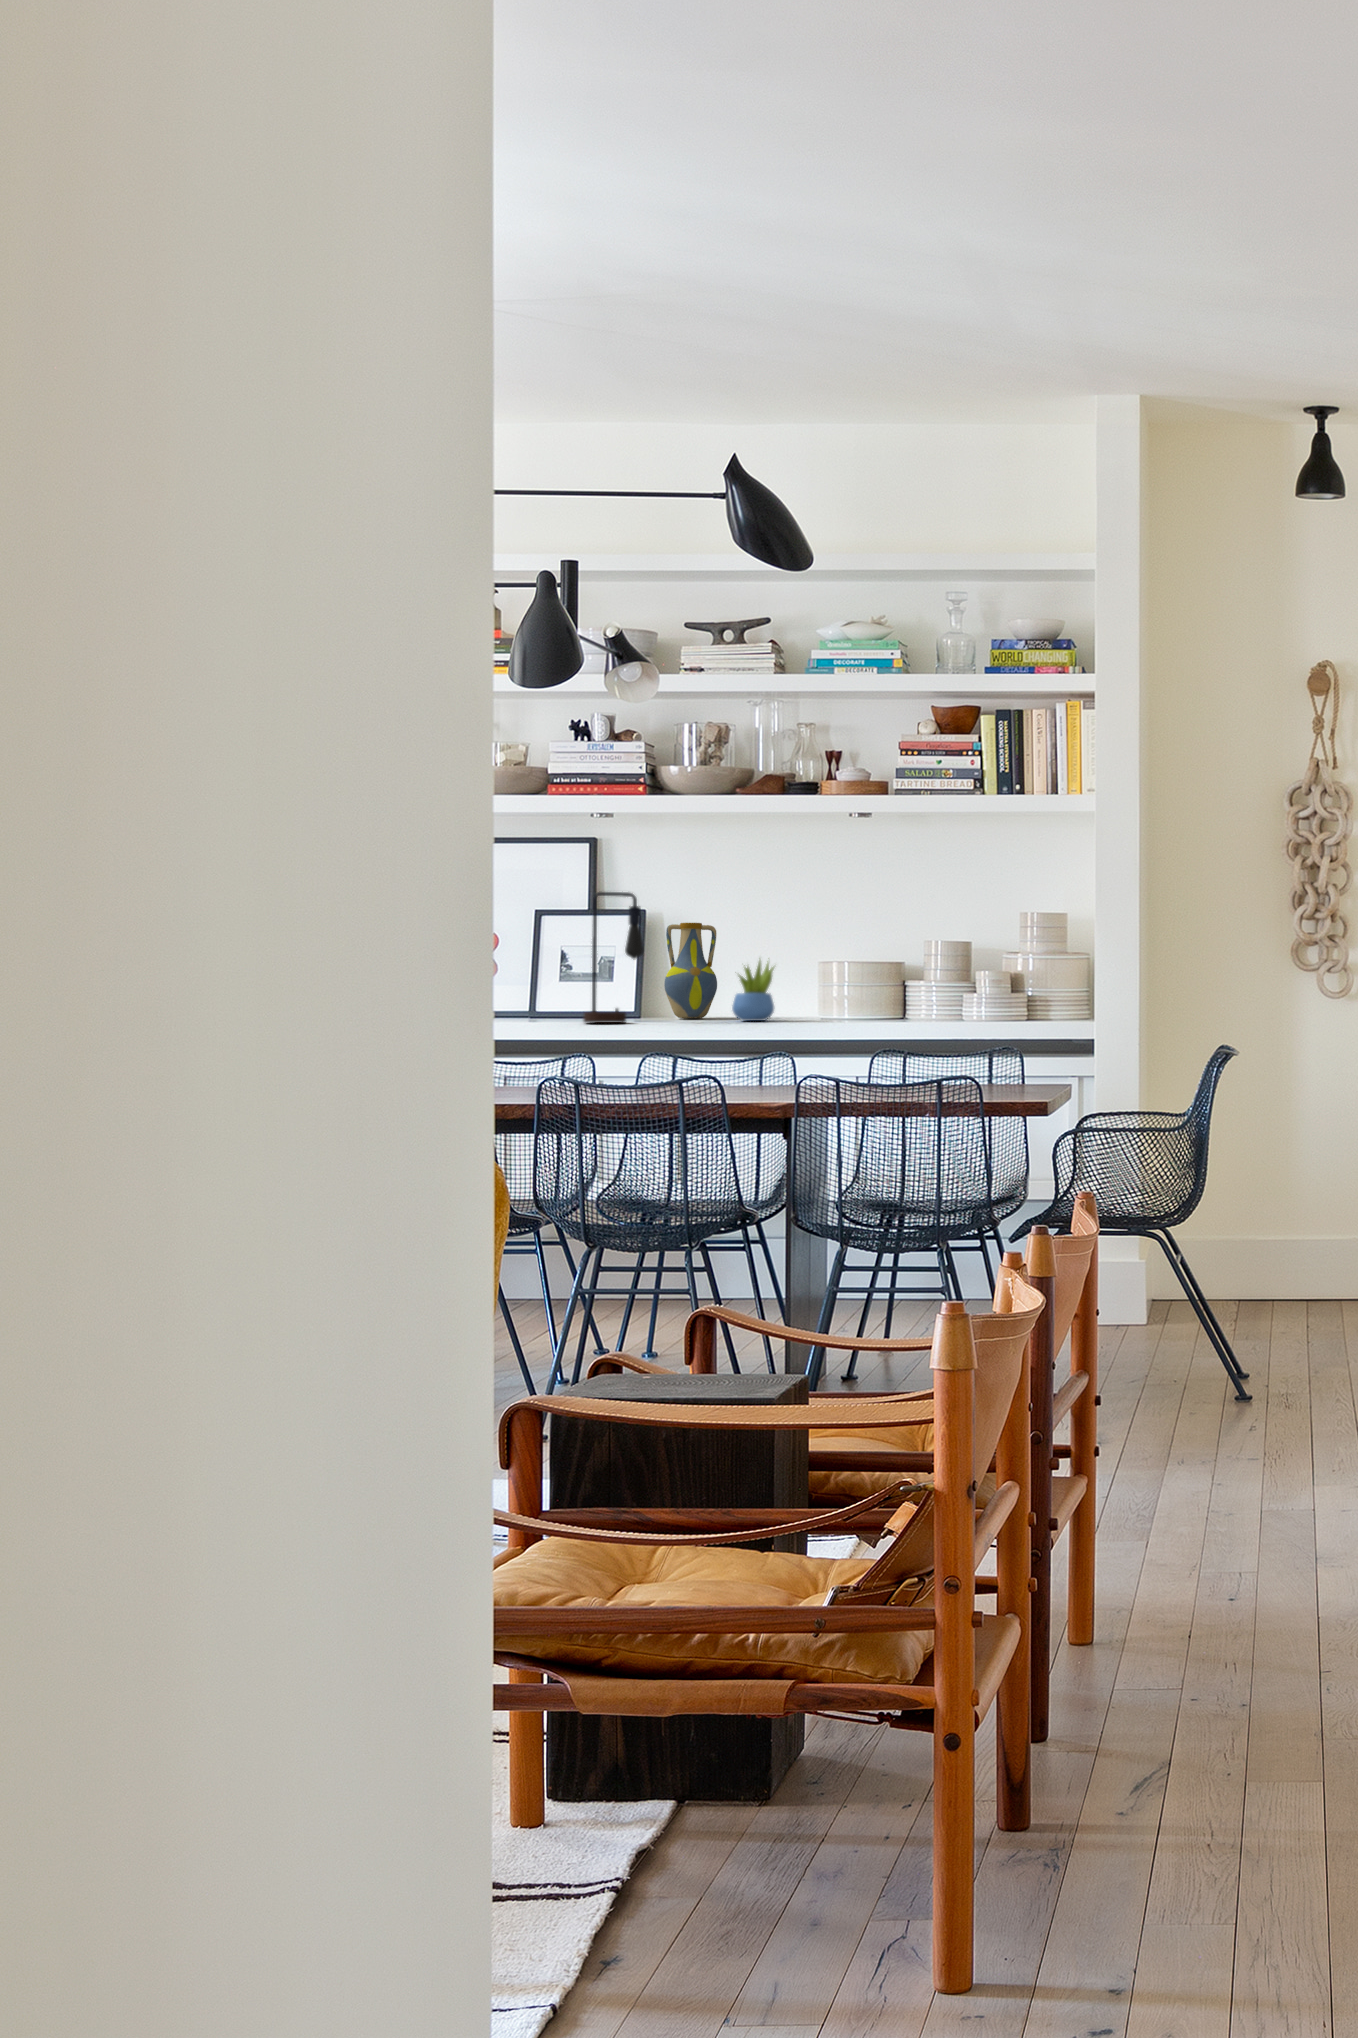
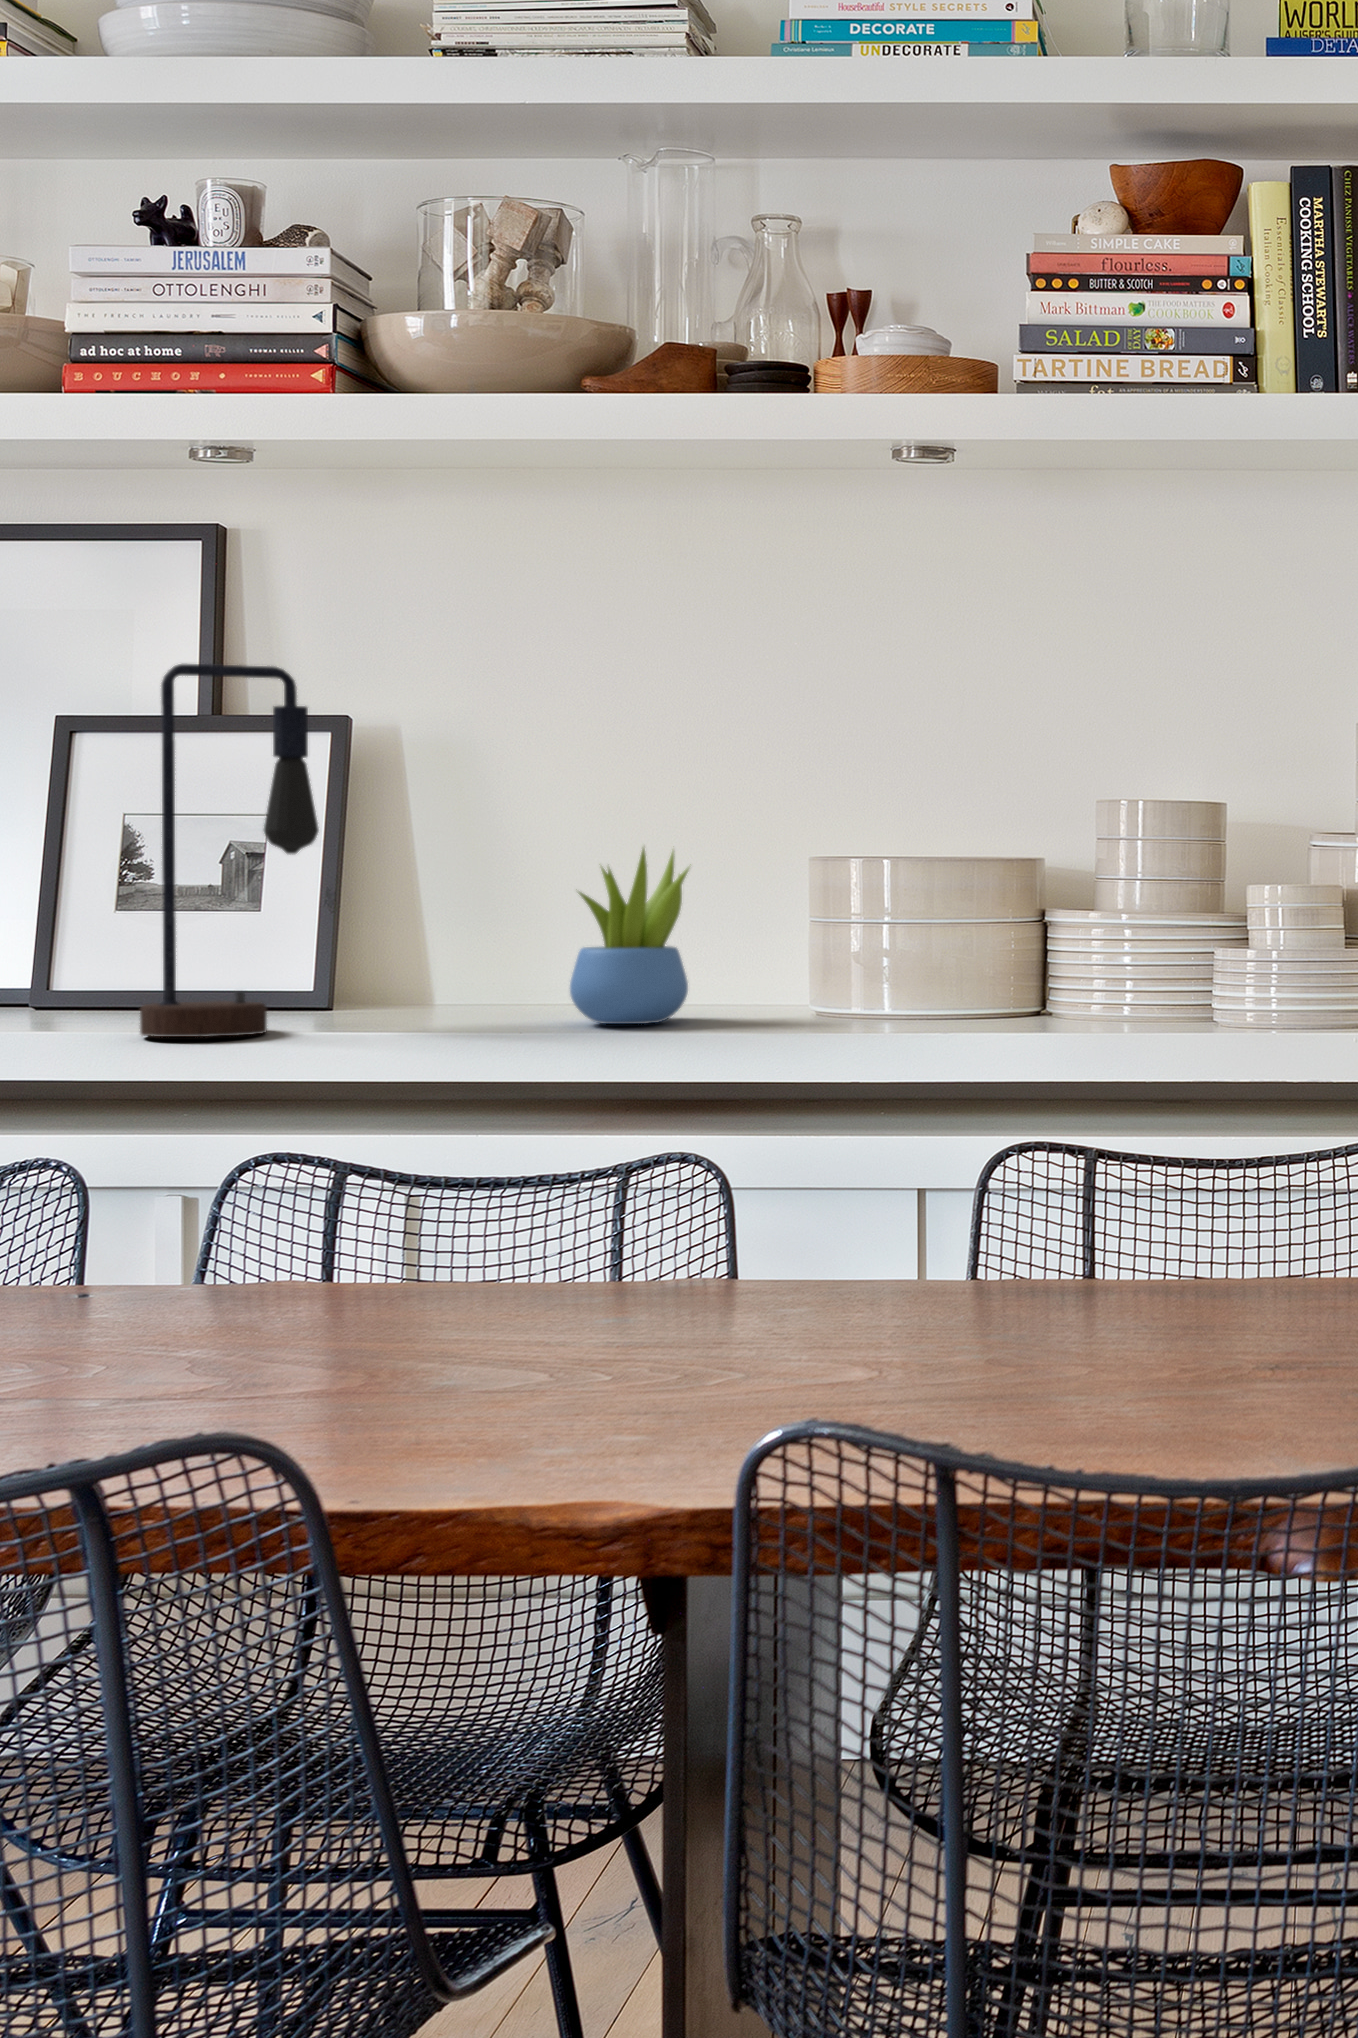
vase: present [664,923,717,1018] -> none [397,750,542,1009]

